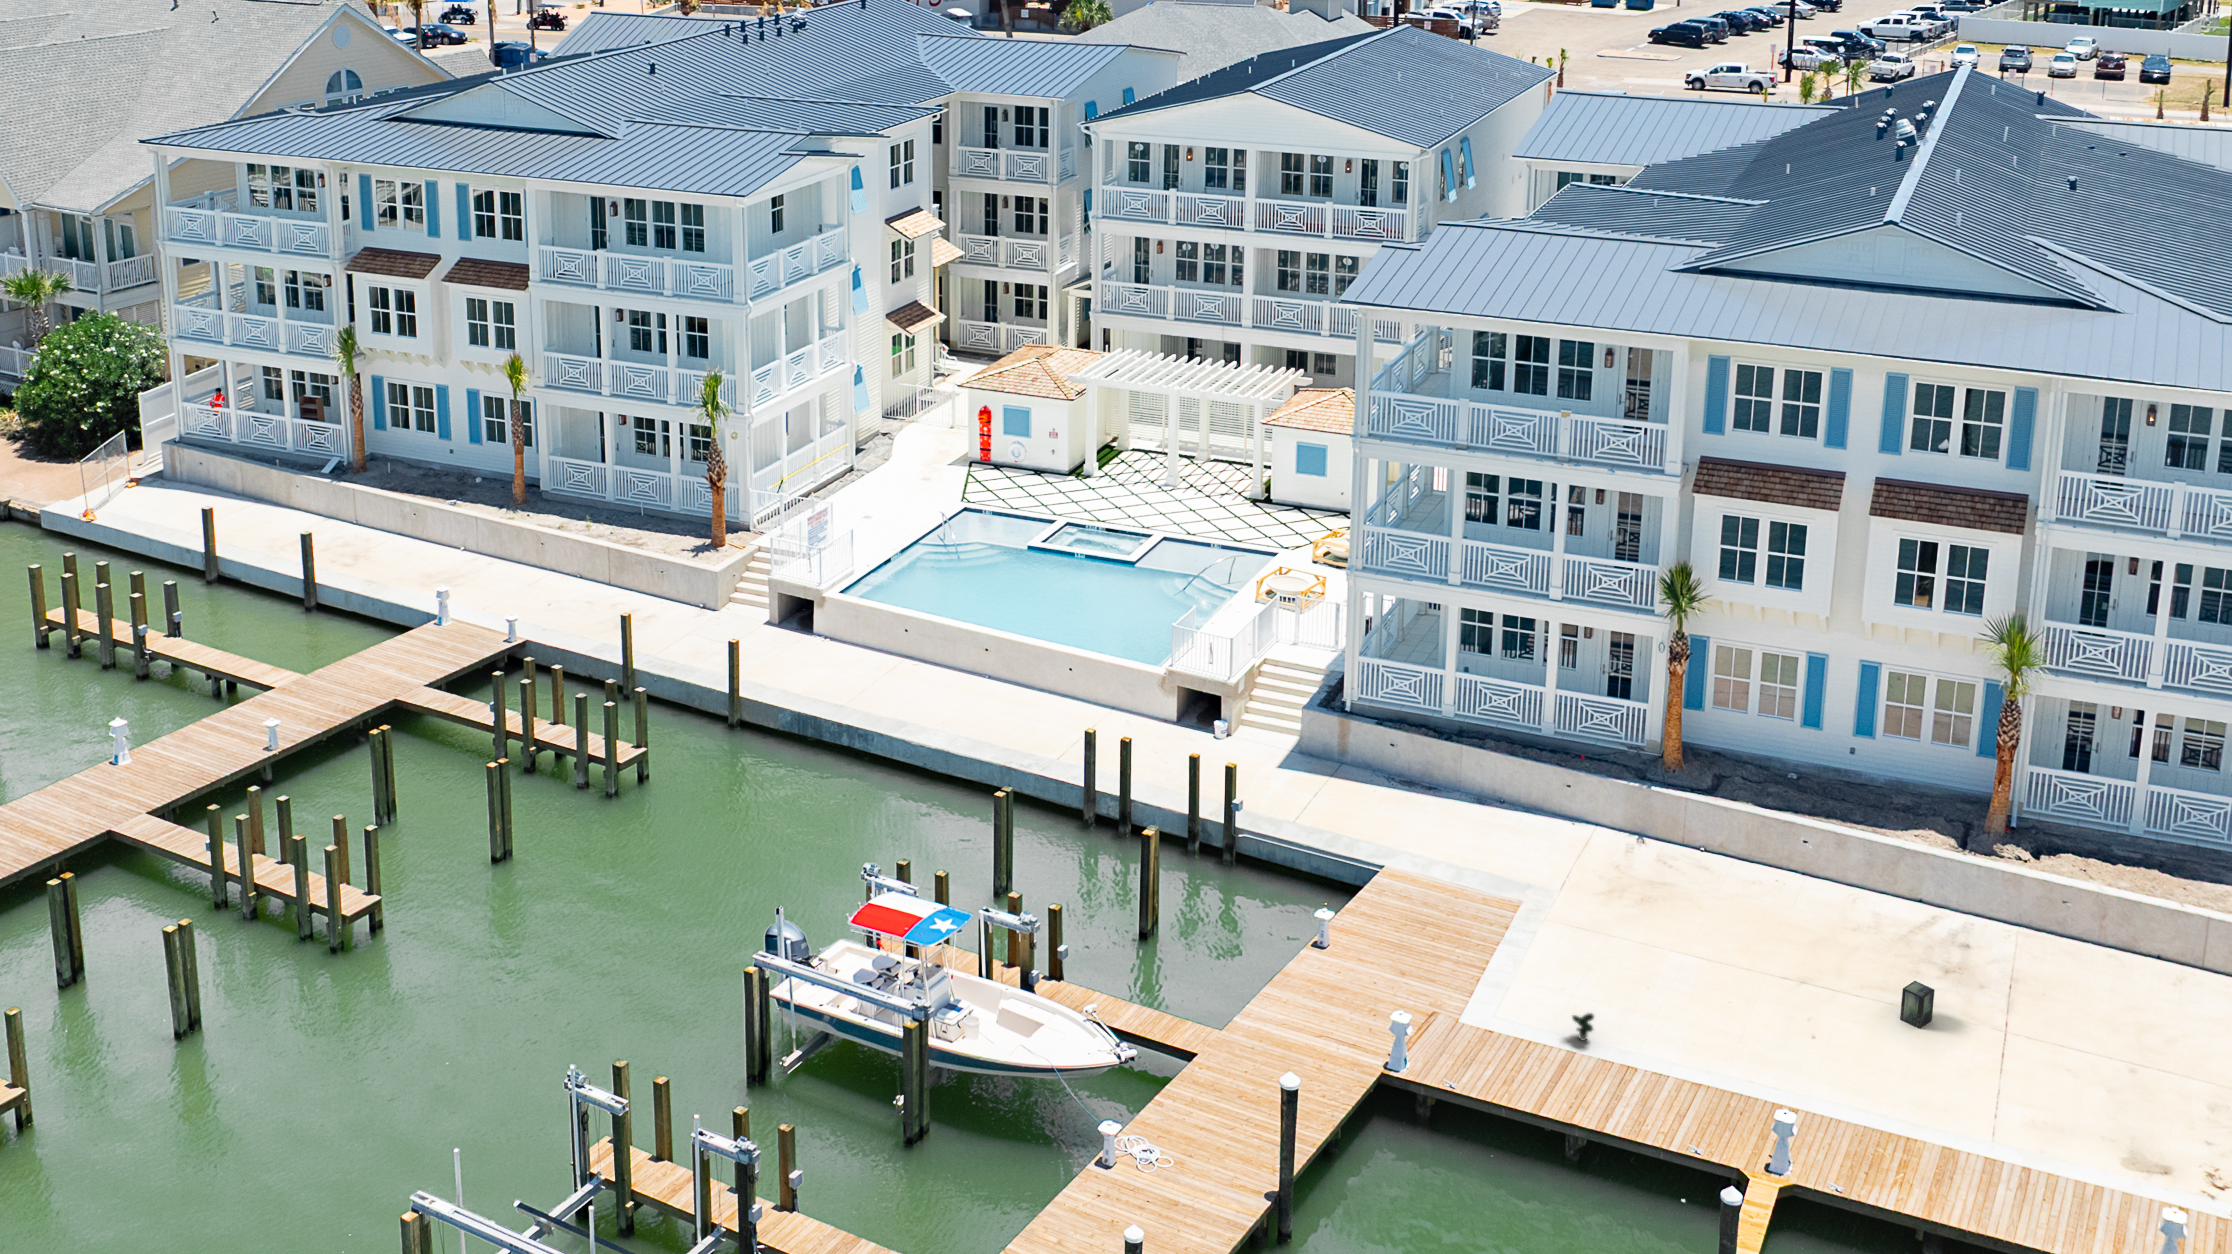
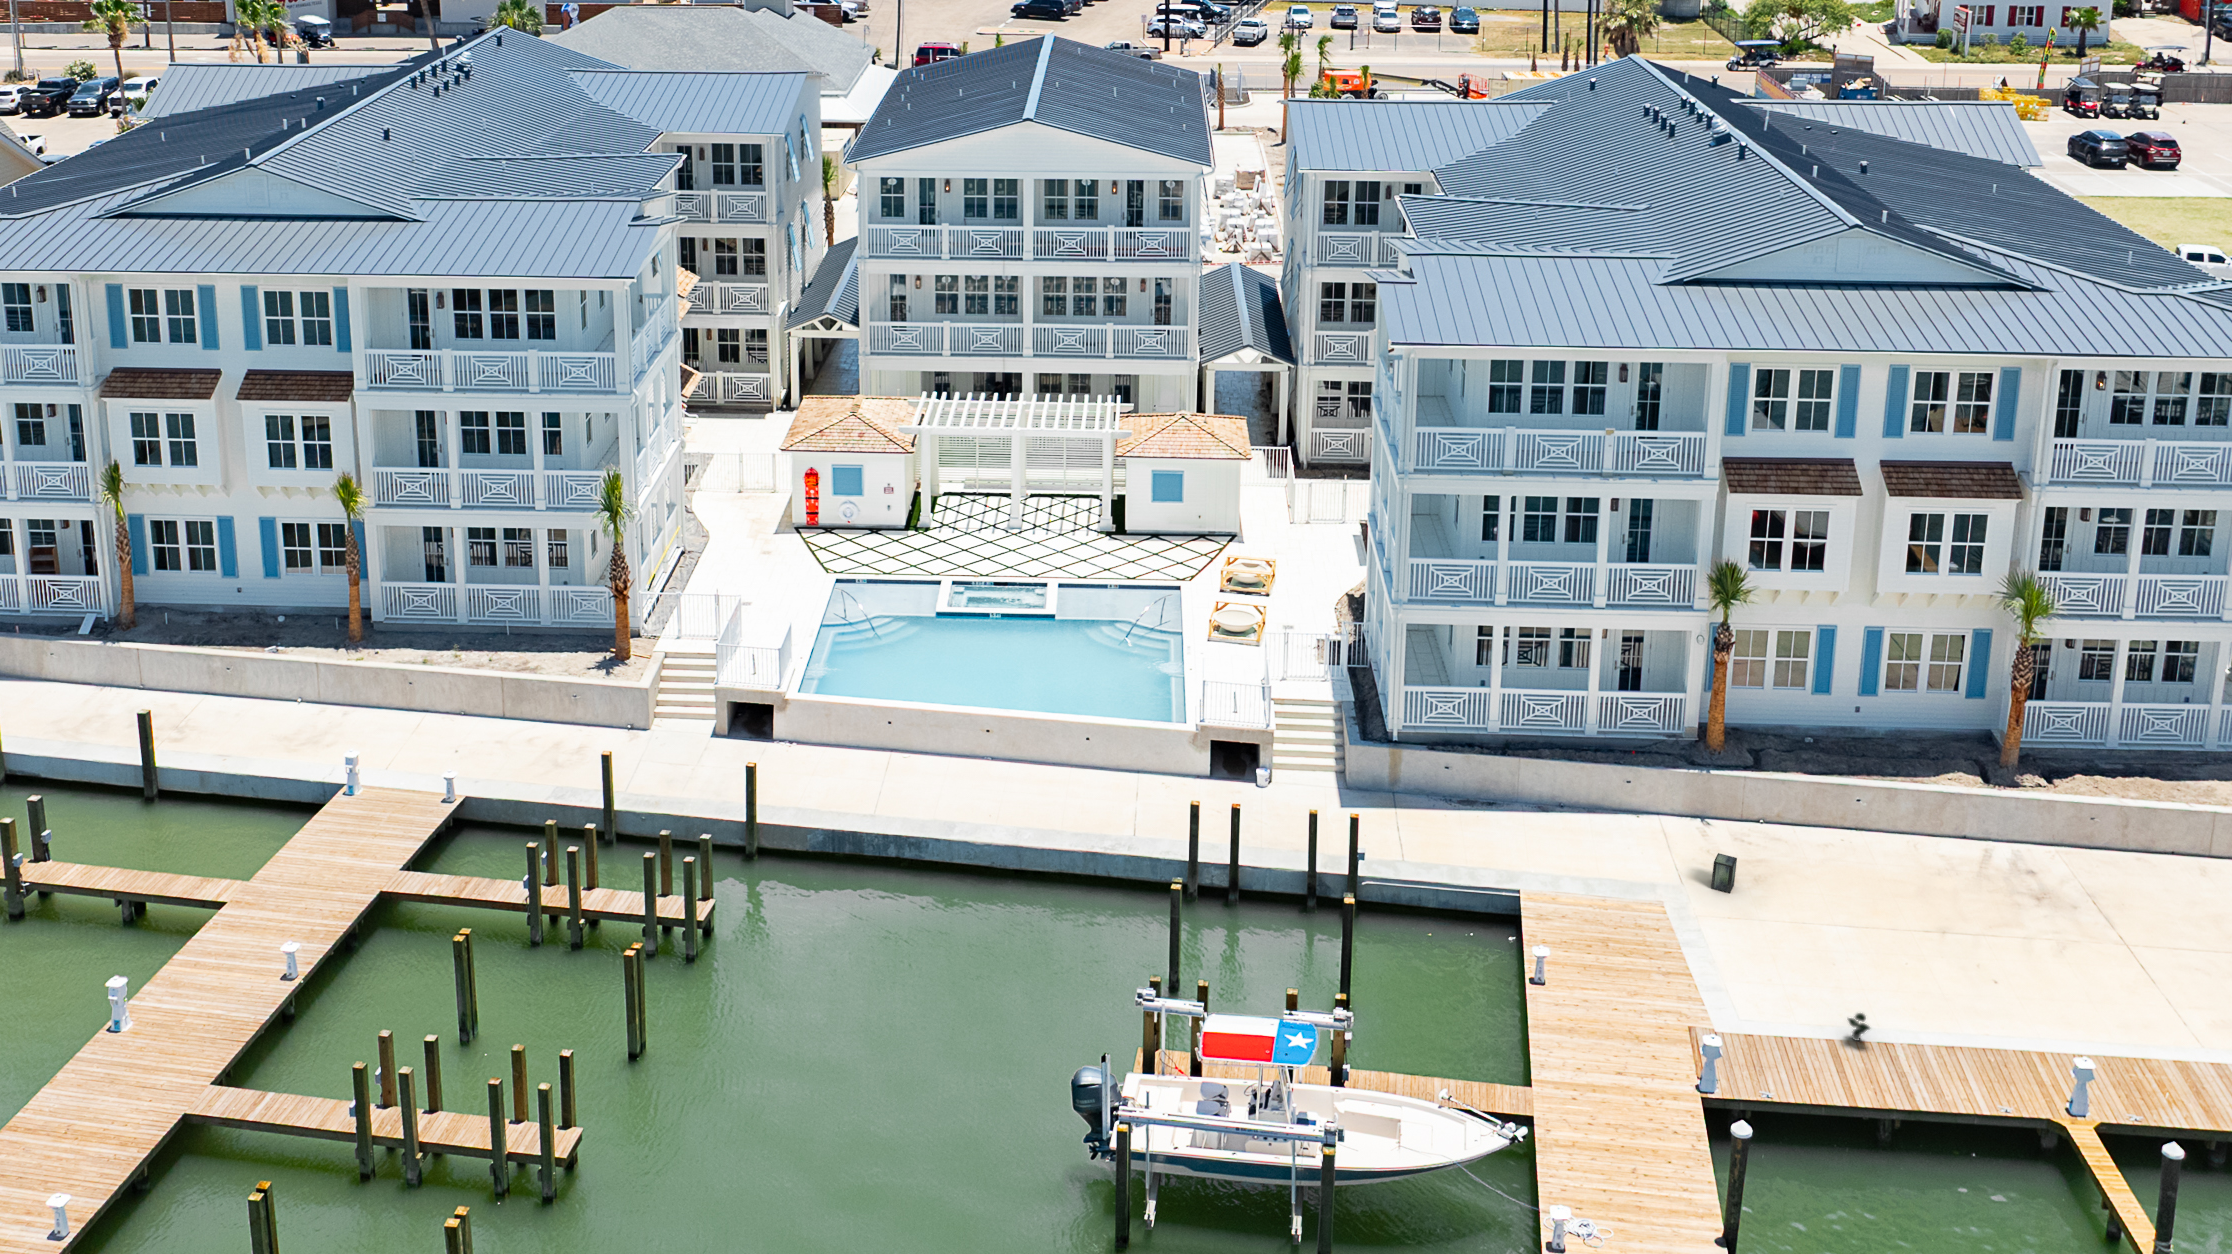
storage box: present [1900,981,1935,1029] -> present [1711,853,1737,894]

